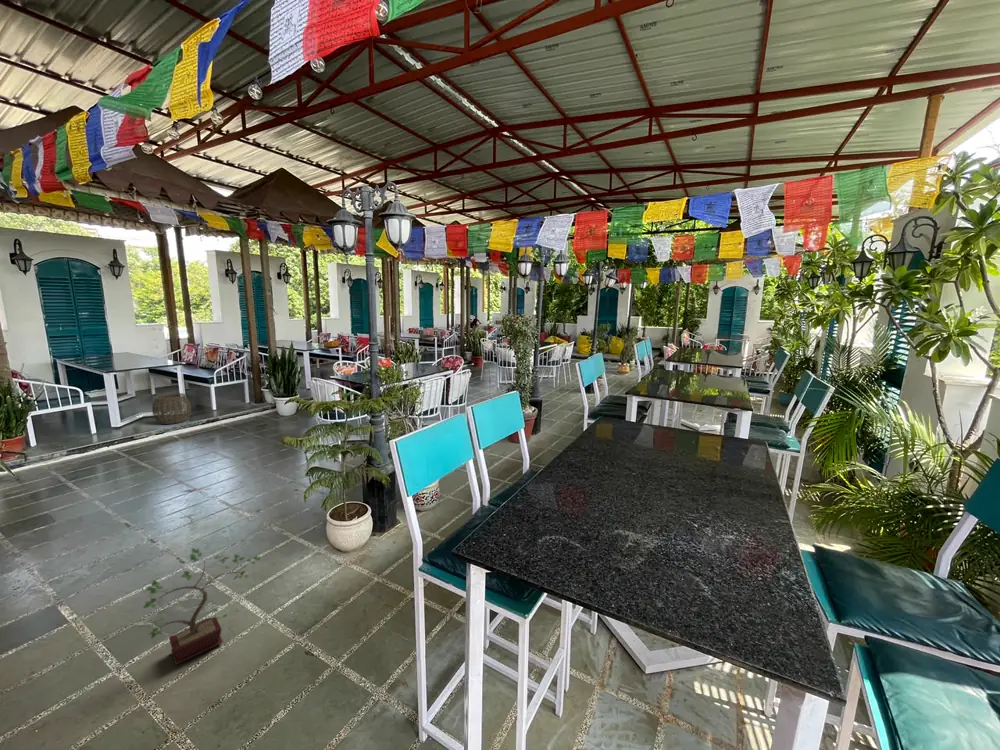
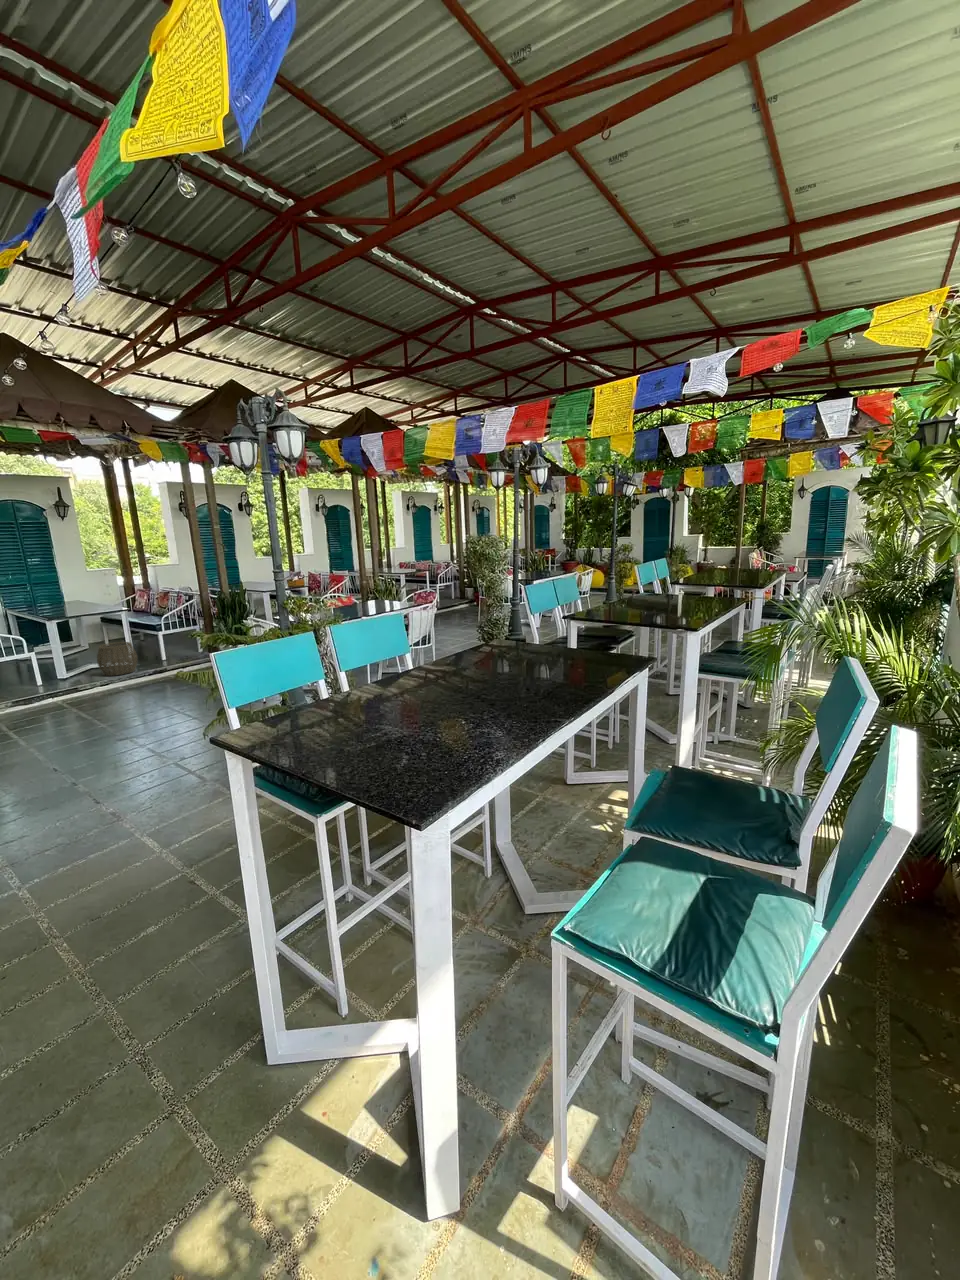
potted plant: present [143,548,261,664] -> none [34,774,153,886]

